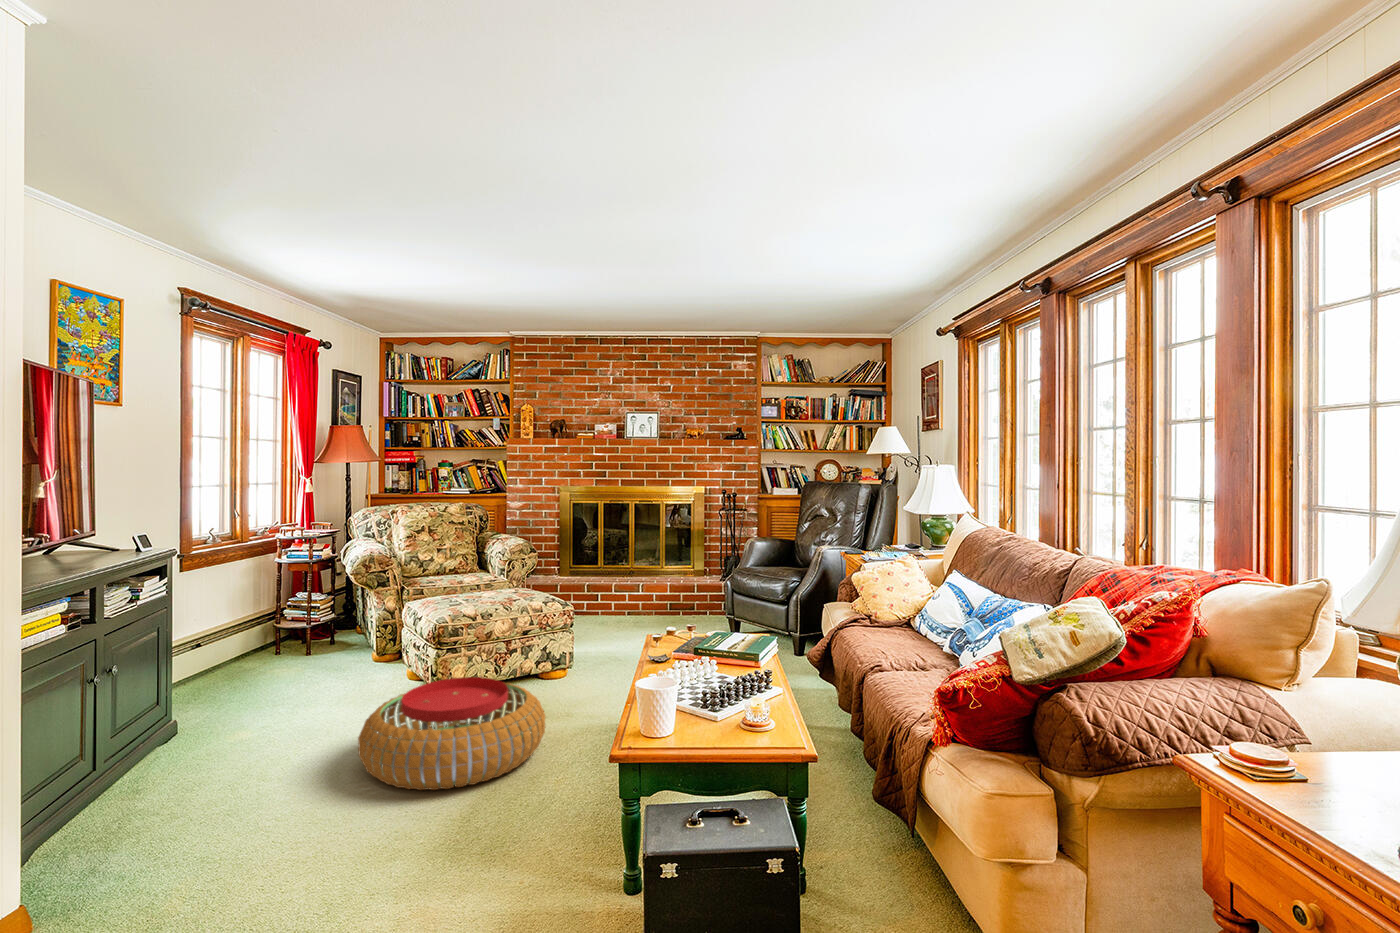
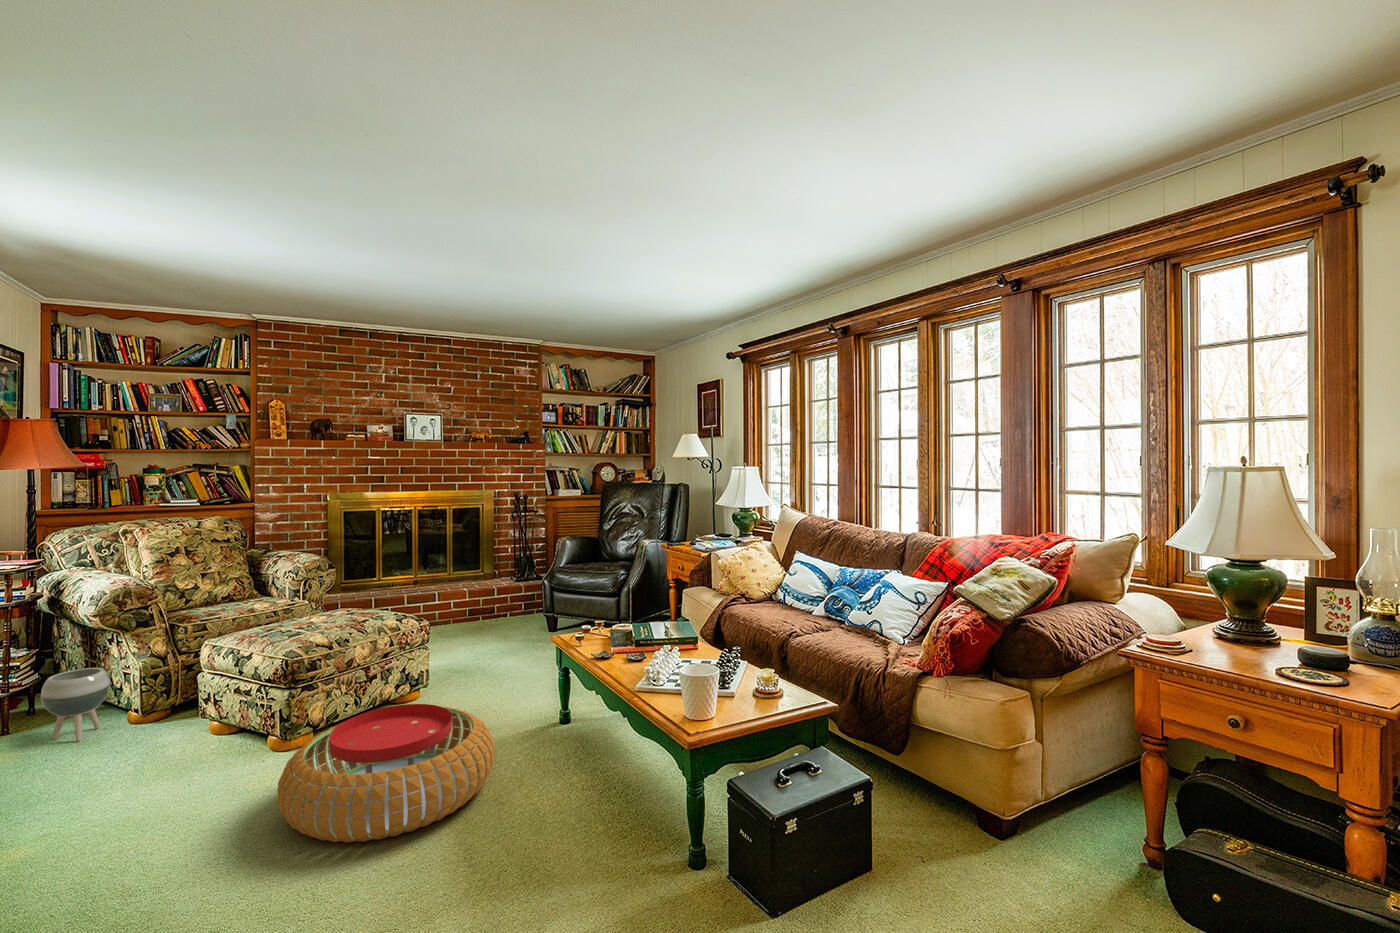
planter: none [320,611,362,665] -> present [41,668,110,741]

